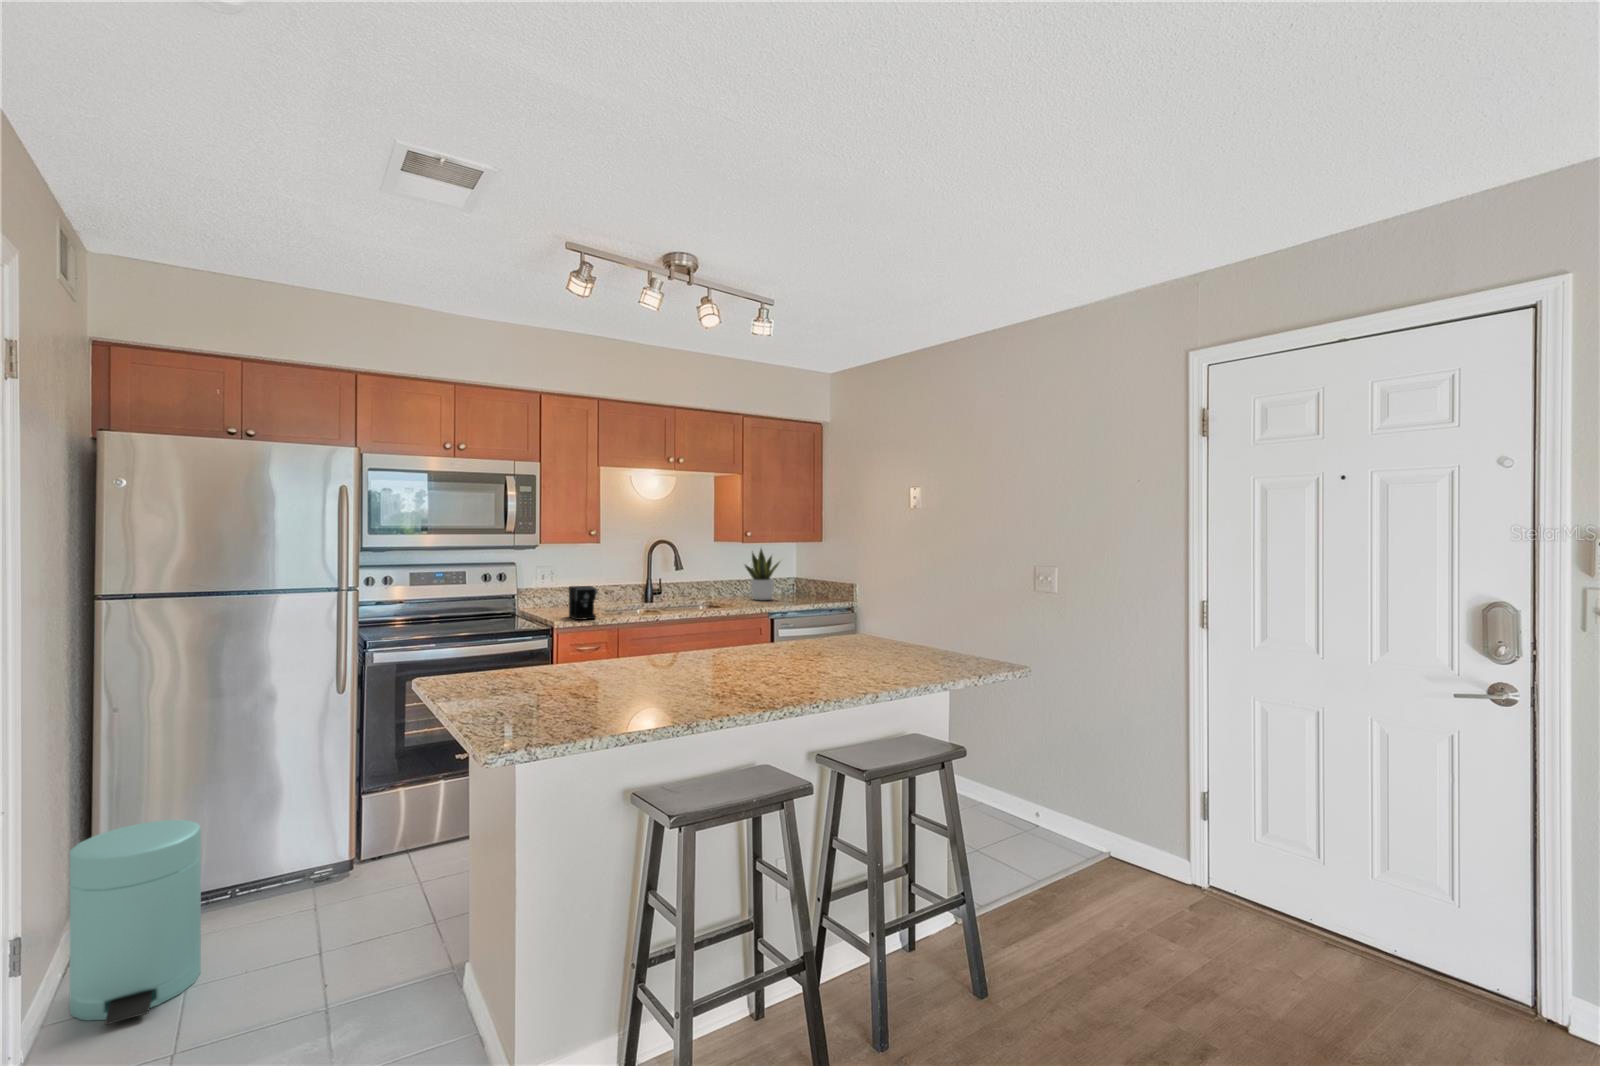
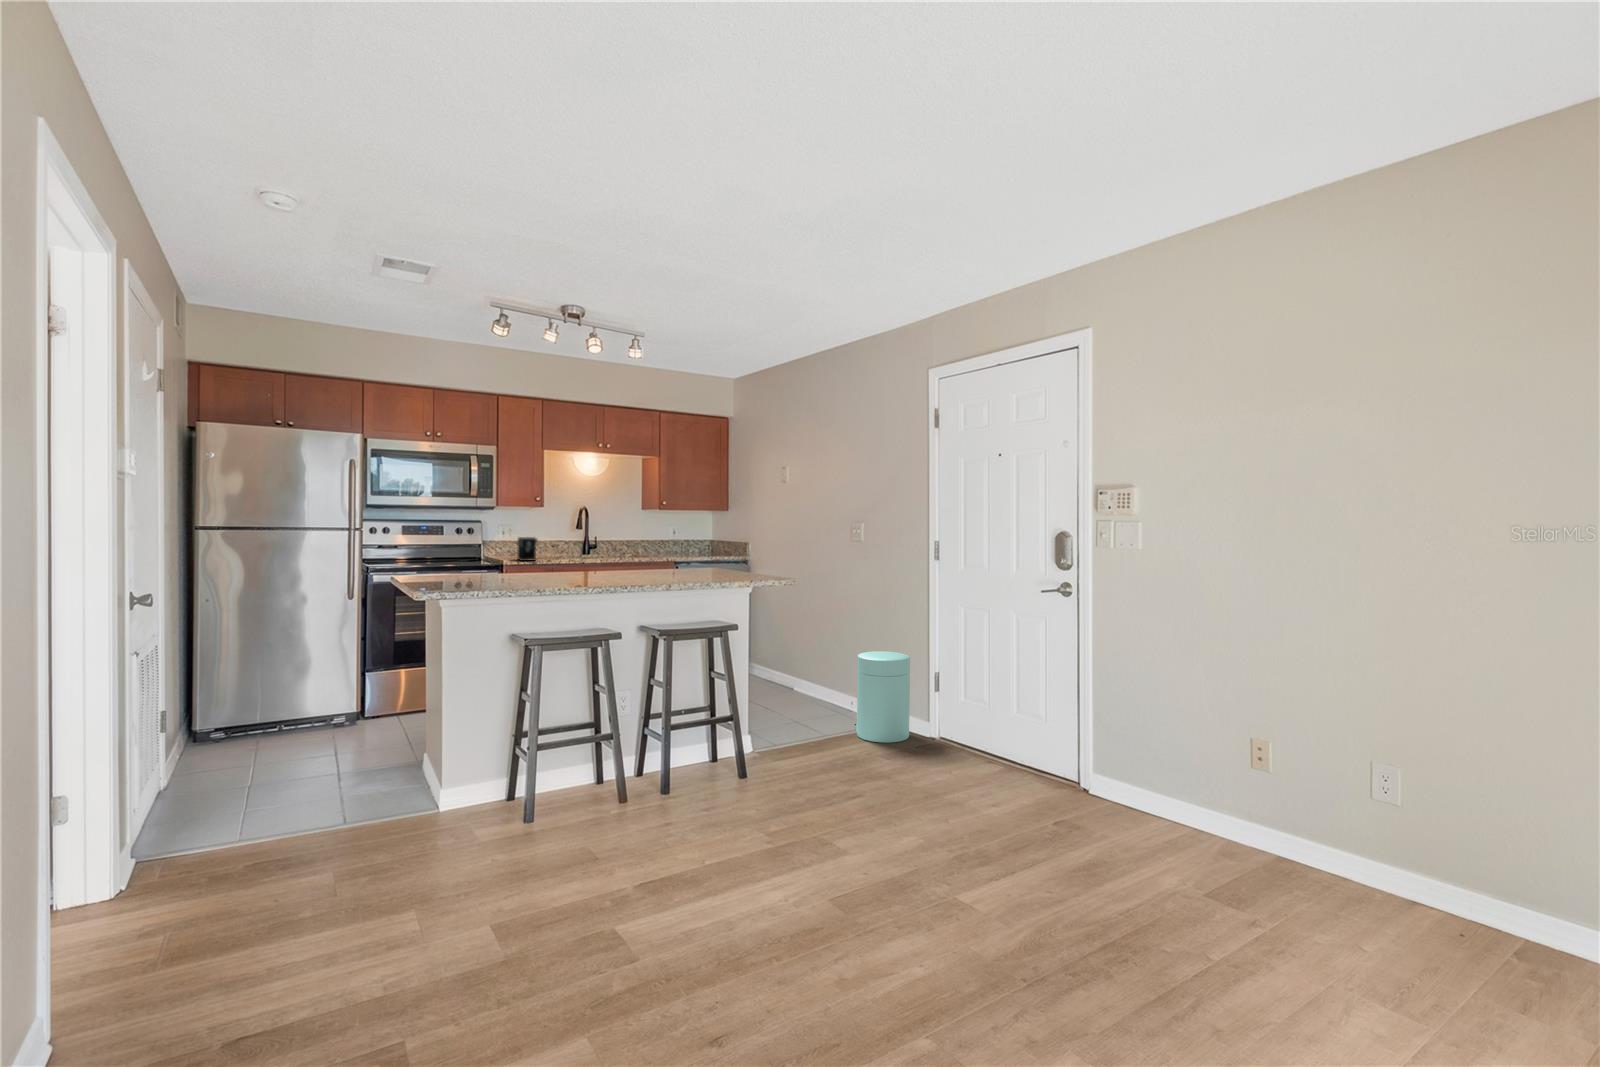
potted plant: present [745,549,779,600] -> none [665,512,697,555]
trash can: present [69,820,201,1024] -> present [855,651,910,743]

